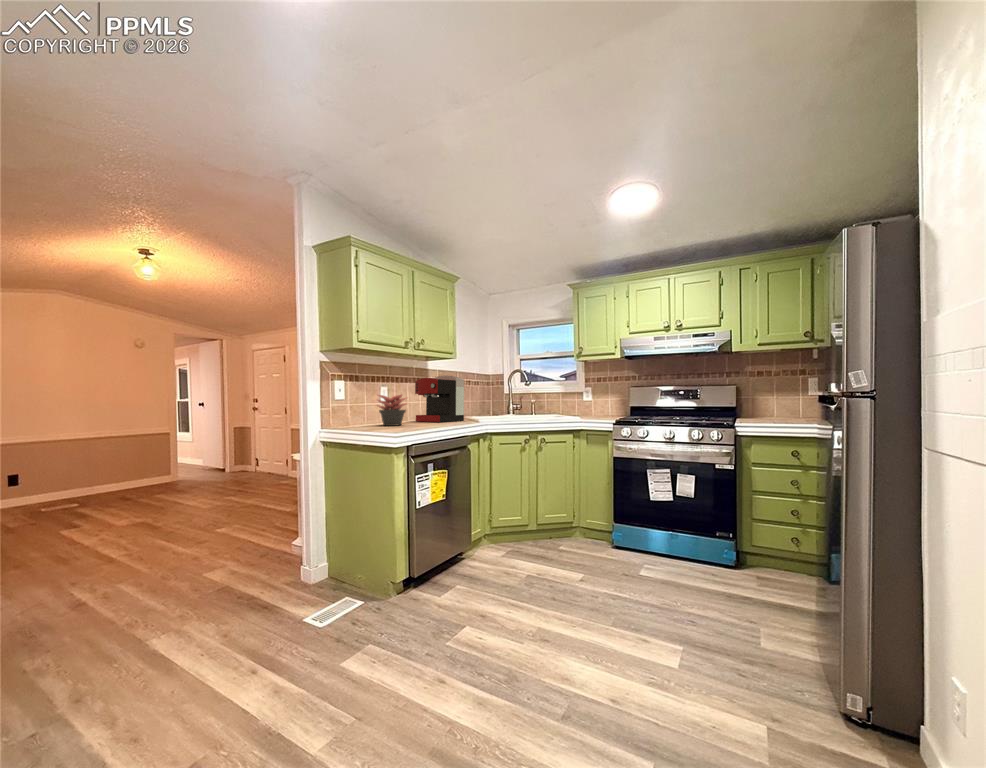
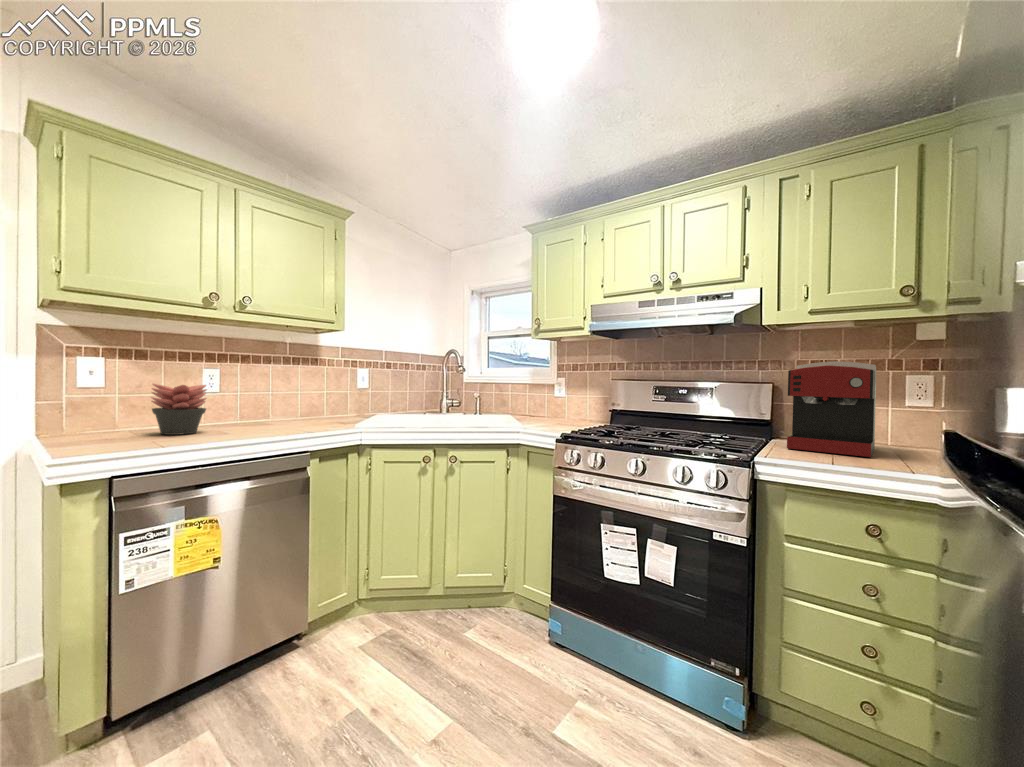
coffee maker: present [415,375,464,422] -> present [787,361,876,457]

